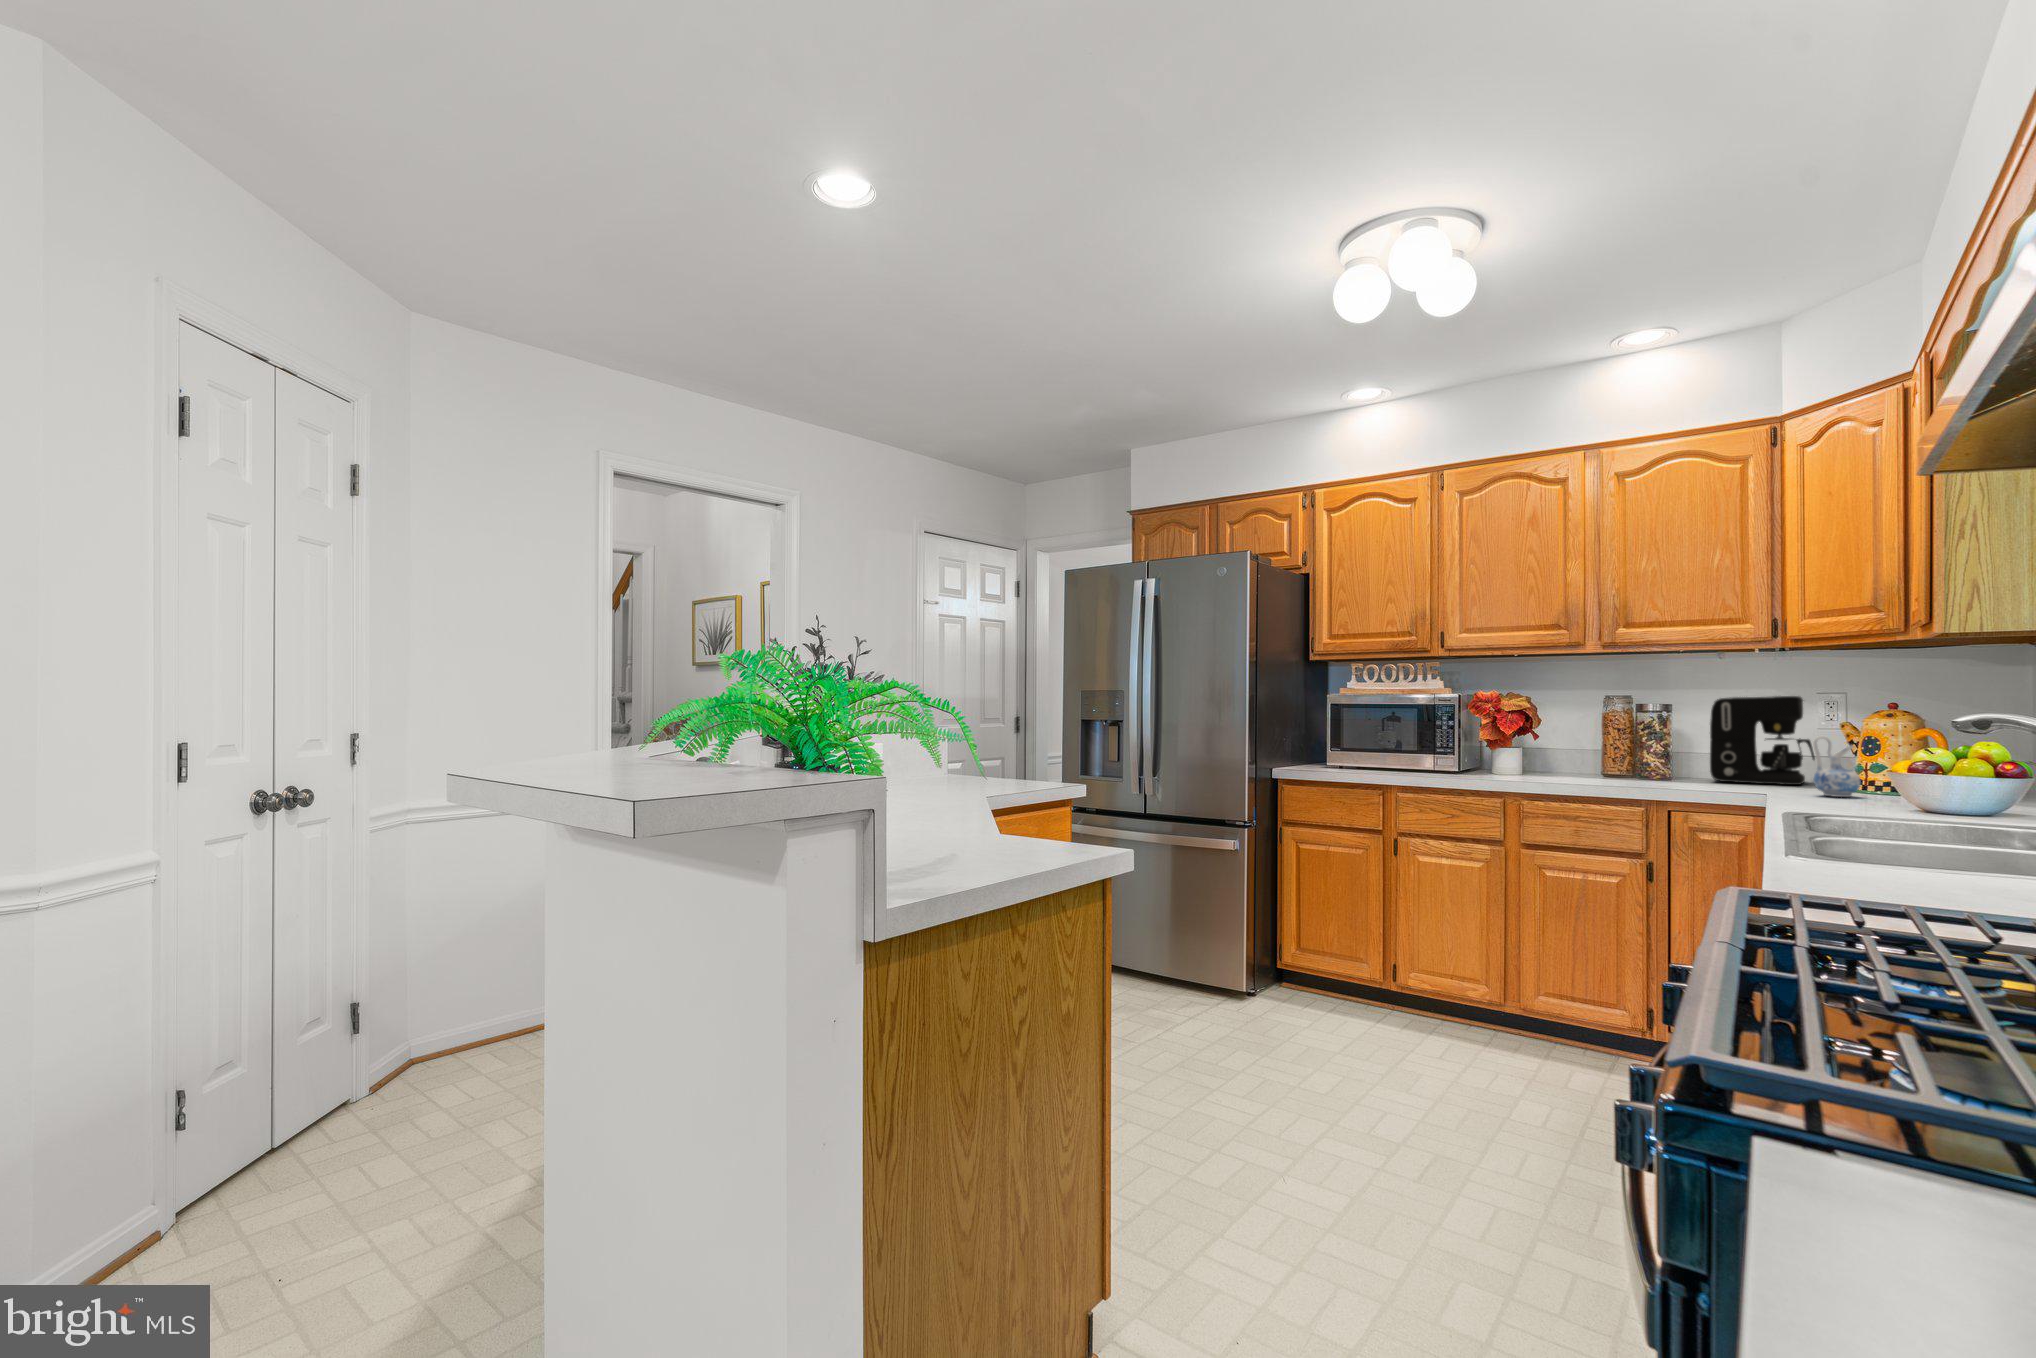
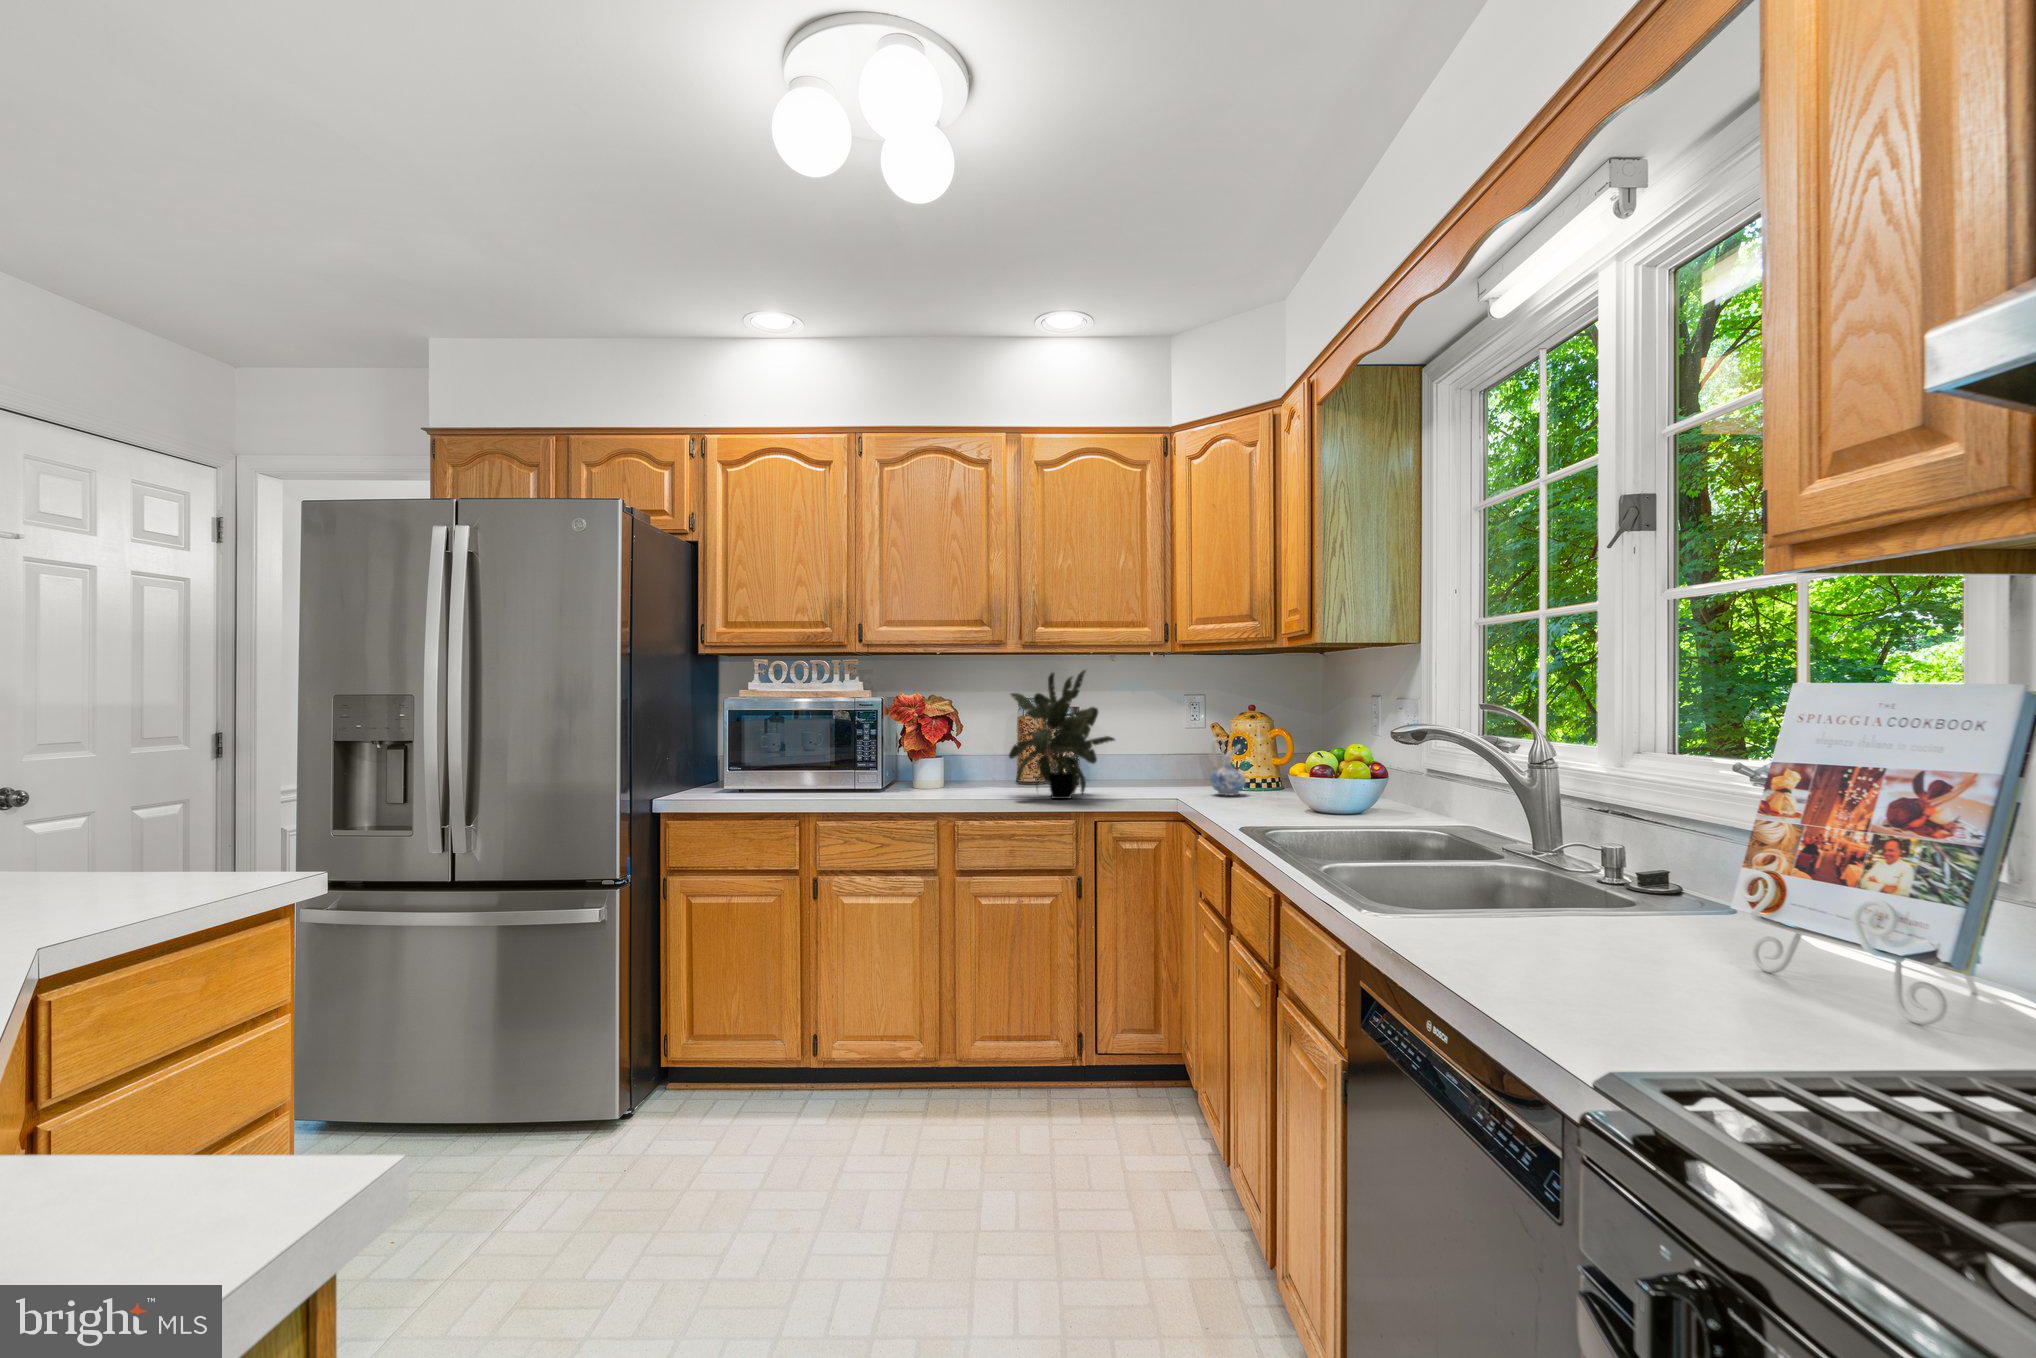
potted plant: none [1579,668,1691,789] -> present [1009,670,1115,799]
coffee maker: present [1710,696,1815,785] -> none [1109,697,1188,783]

